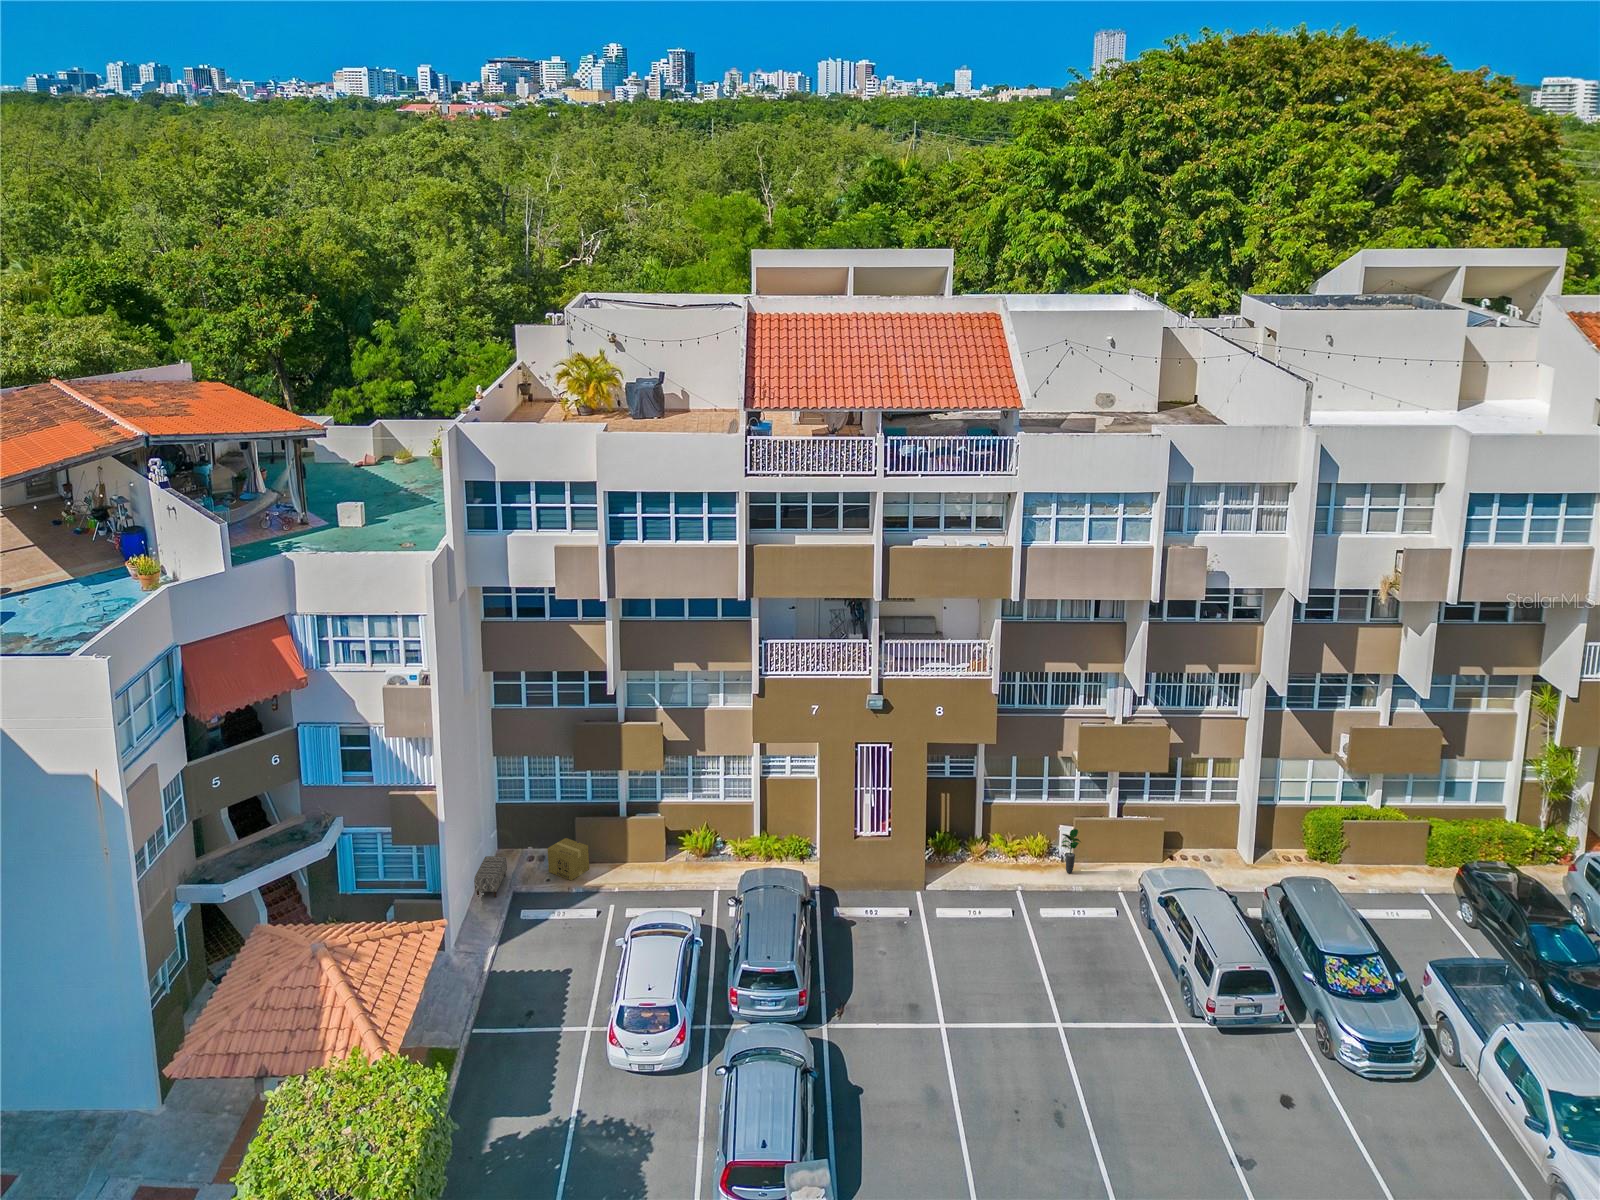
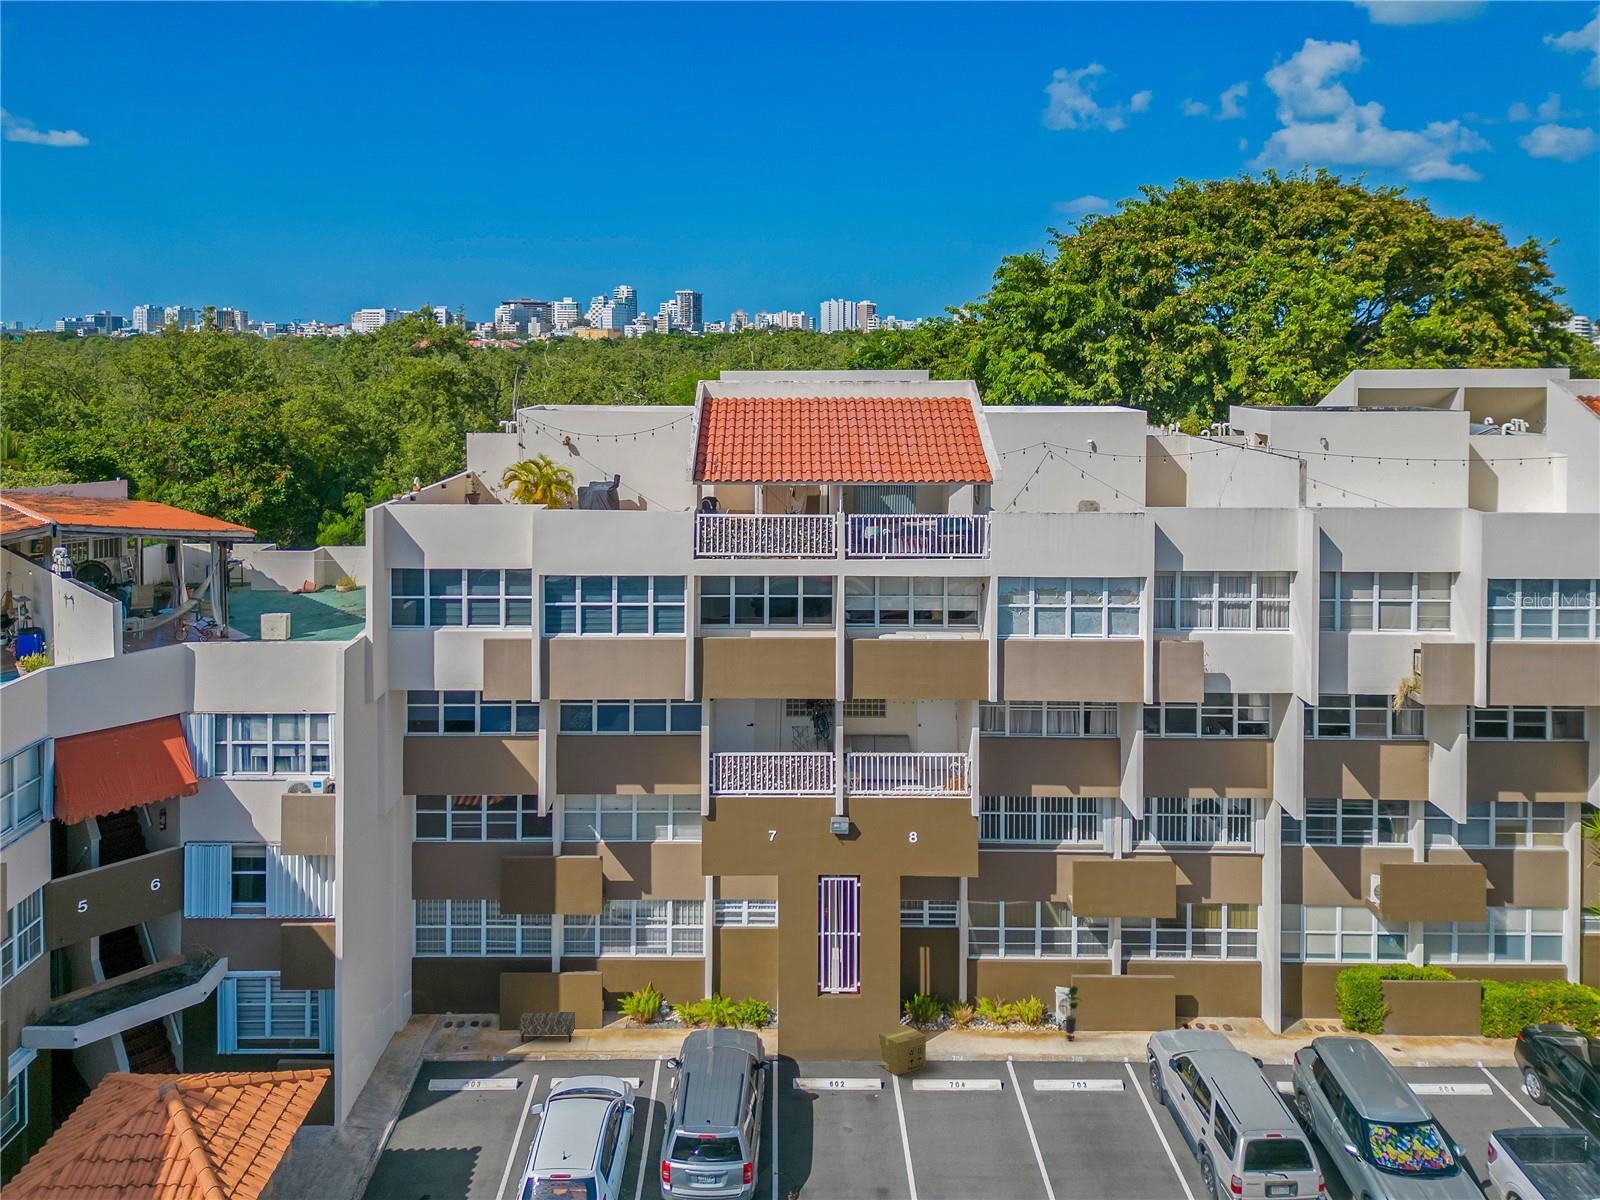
cardboard box: present [548,838,589,880] -> present [879,1025,926,1075]
bench: present [474,856,507,897] -> present [520,1012,575,1042]

